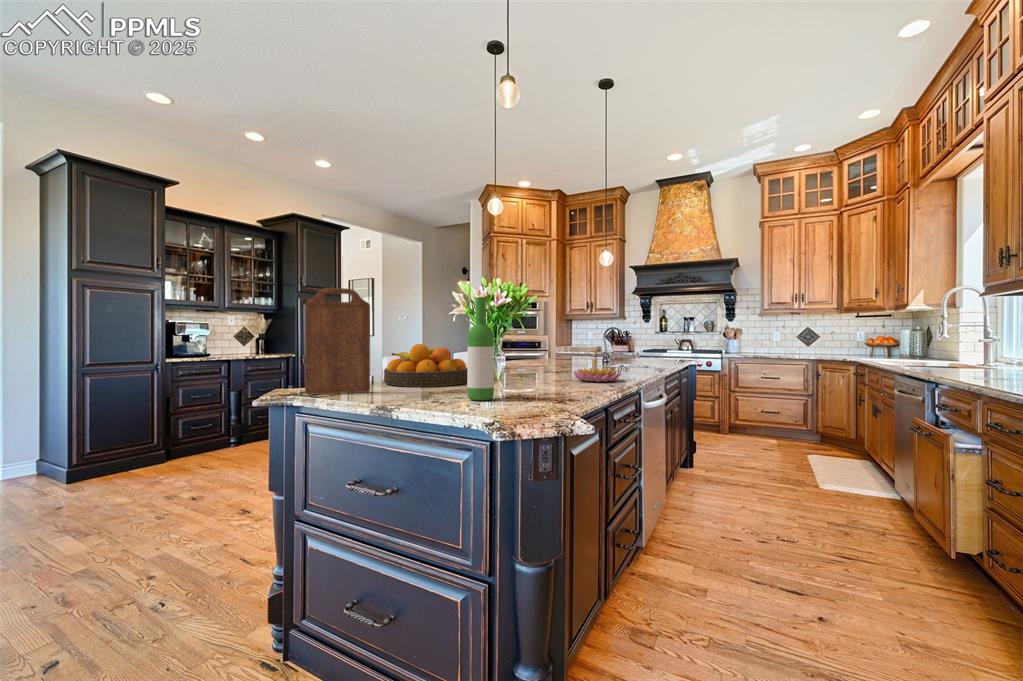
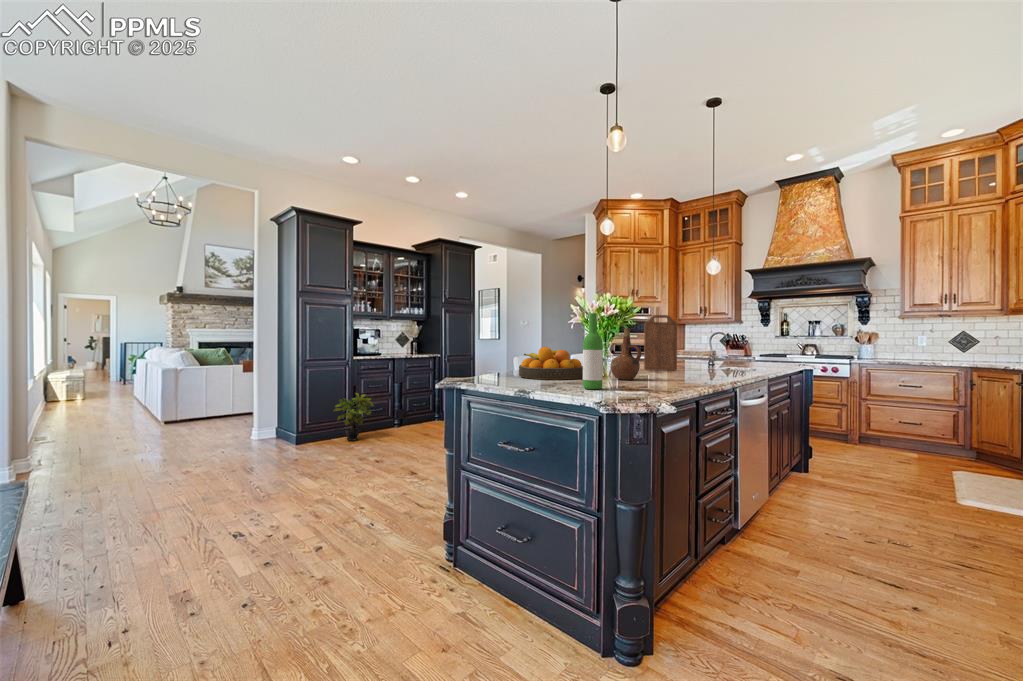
cutting board: present [305,288,370,394] -> present [644,315,677,371]
ceramic pitcher: none [502,320,539,384] -> present [610,328,641,380]
candle holder: present [573,350,621,382] -> none [672,352,715,381]
potted plant: none [133,408,198,473] -> present [335,393,374,441]

